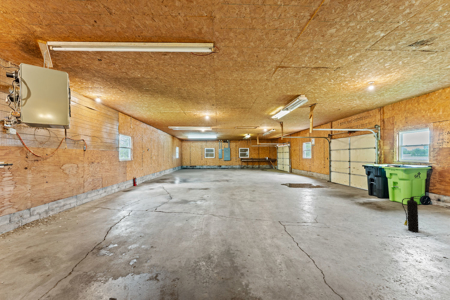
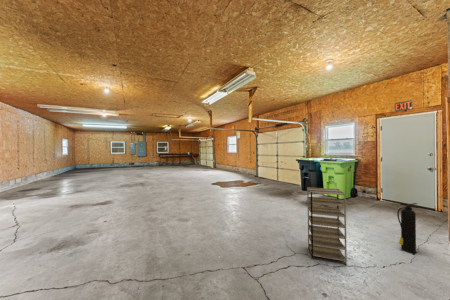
shelving unit: none [324,178,349,225] -> present [307,187,347,265]

